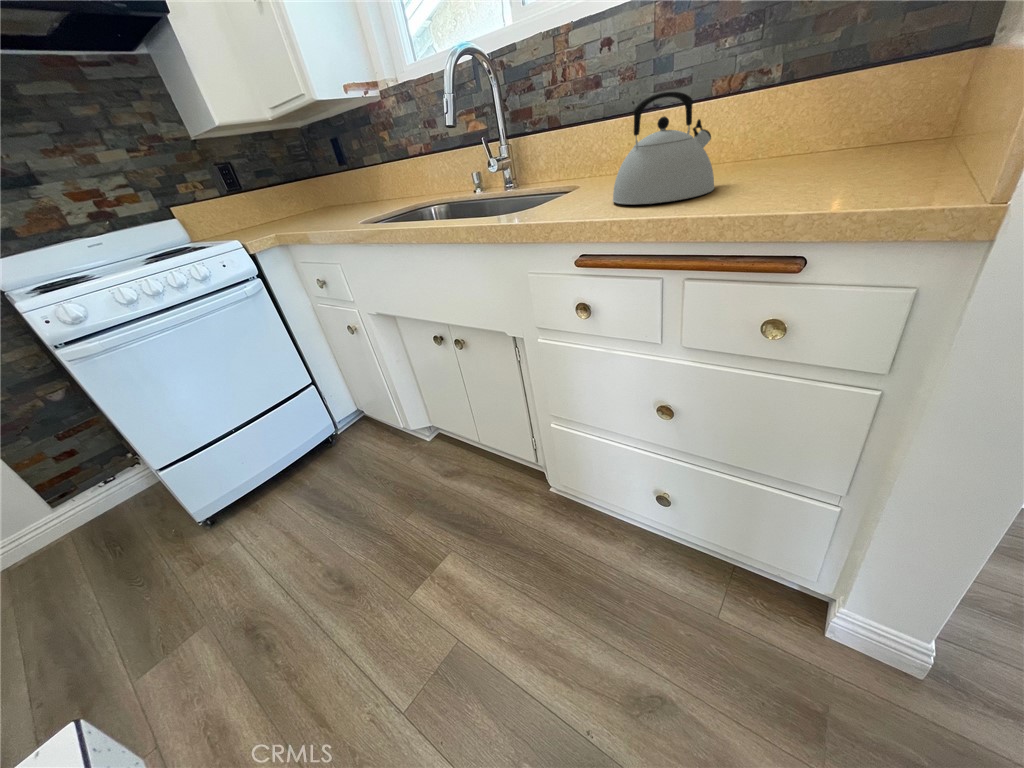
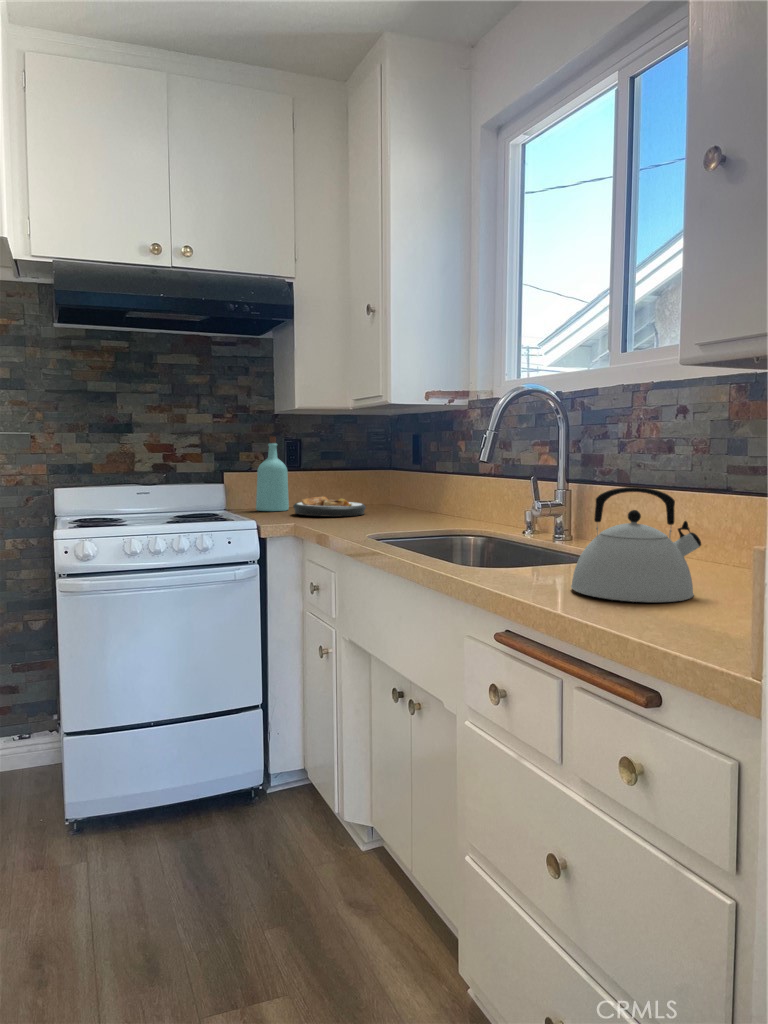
bottle: none [200,162,250,235] -> present [256,436,289,511]
plate: none [258,206,322,228] -> present [293,496,366,517]

